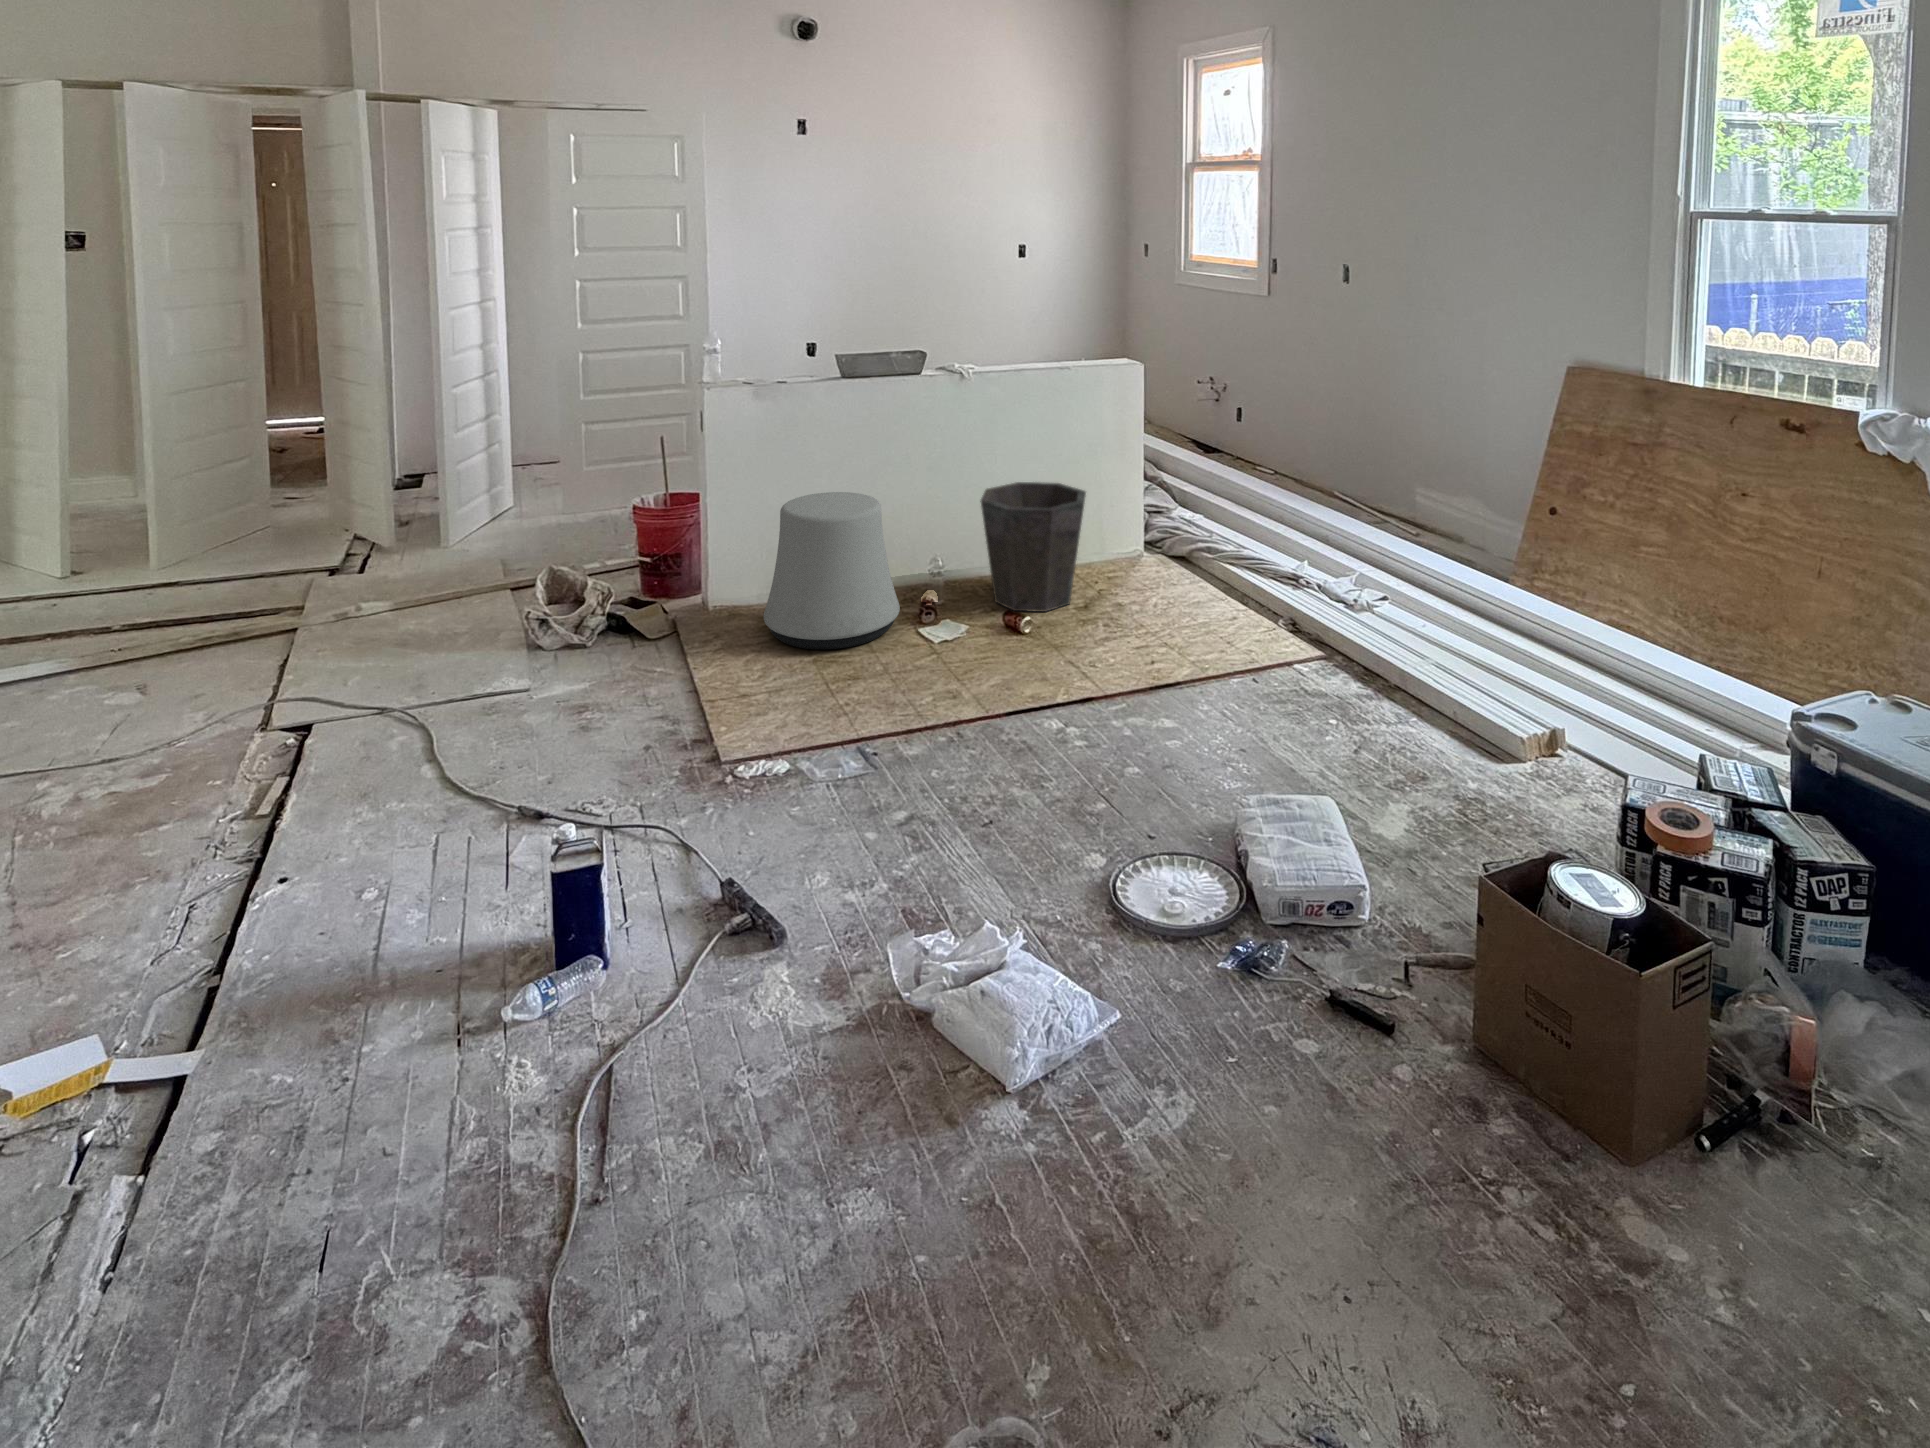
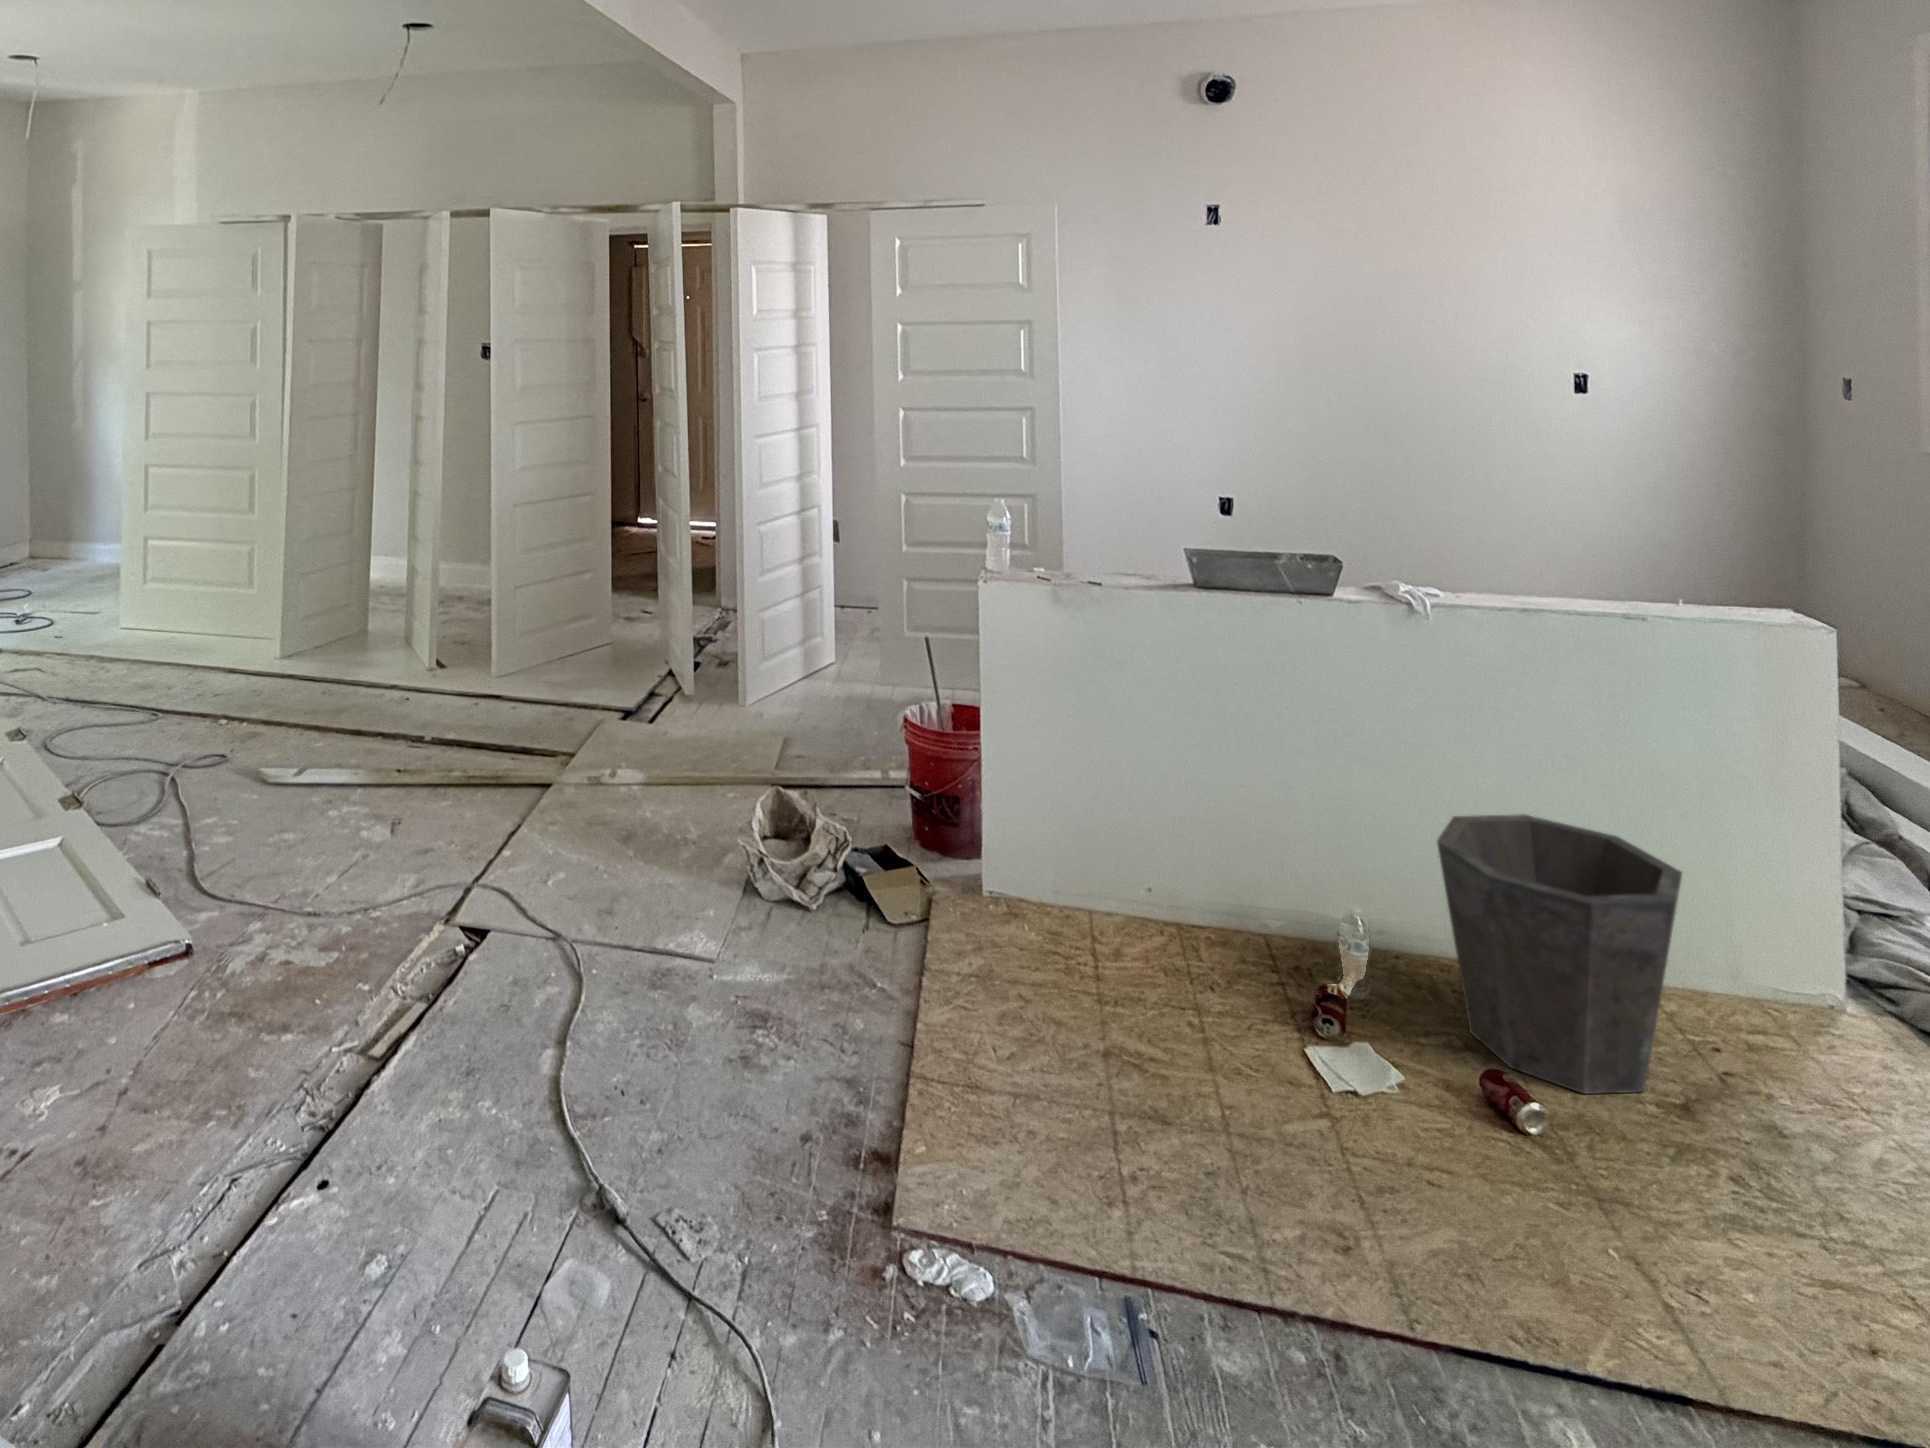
stool: present [764,492,900,649] -> none [1045,764,1274,1043]

